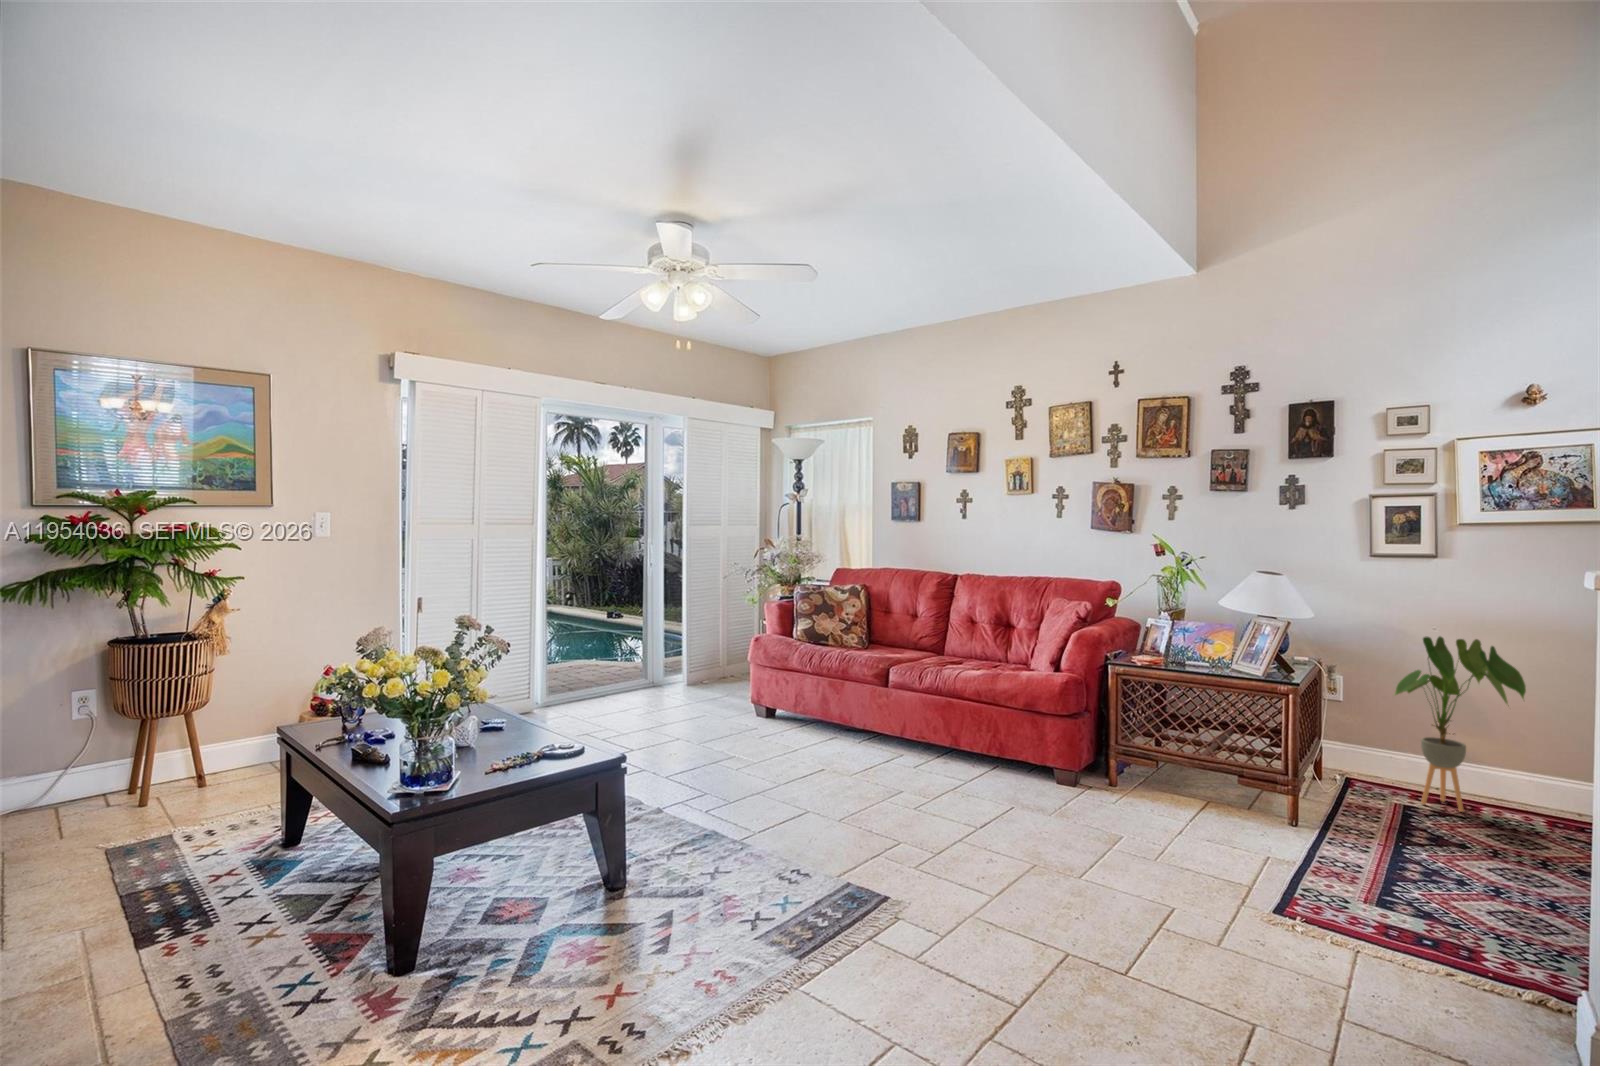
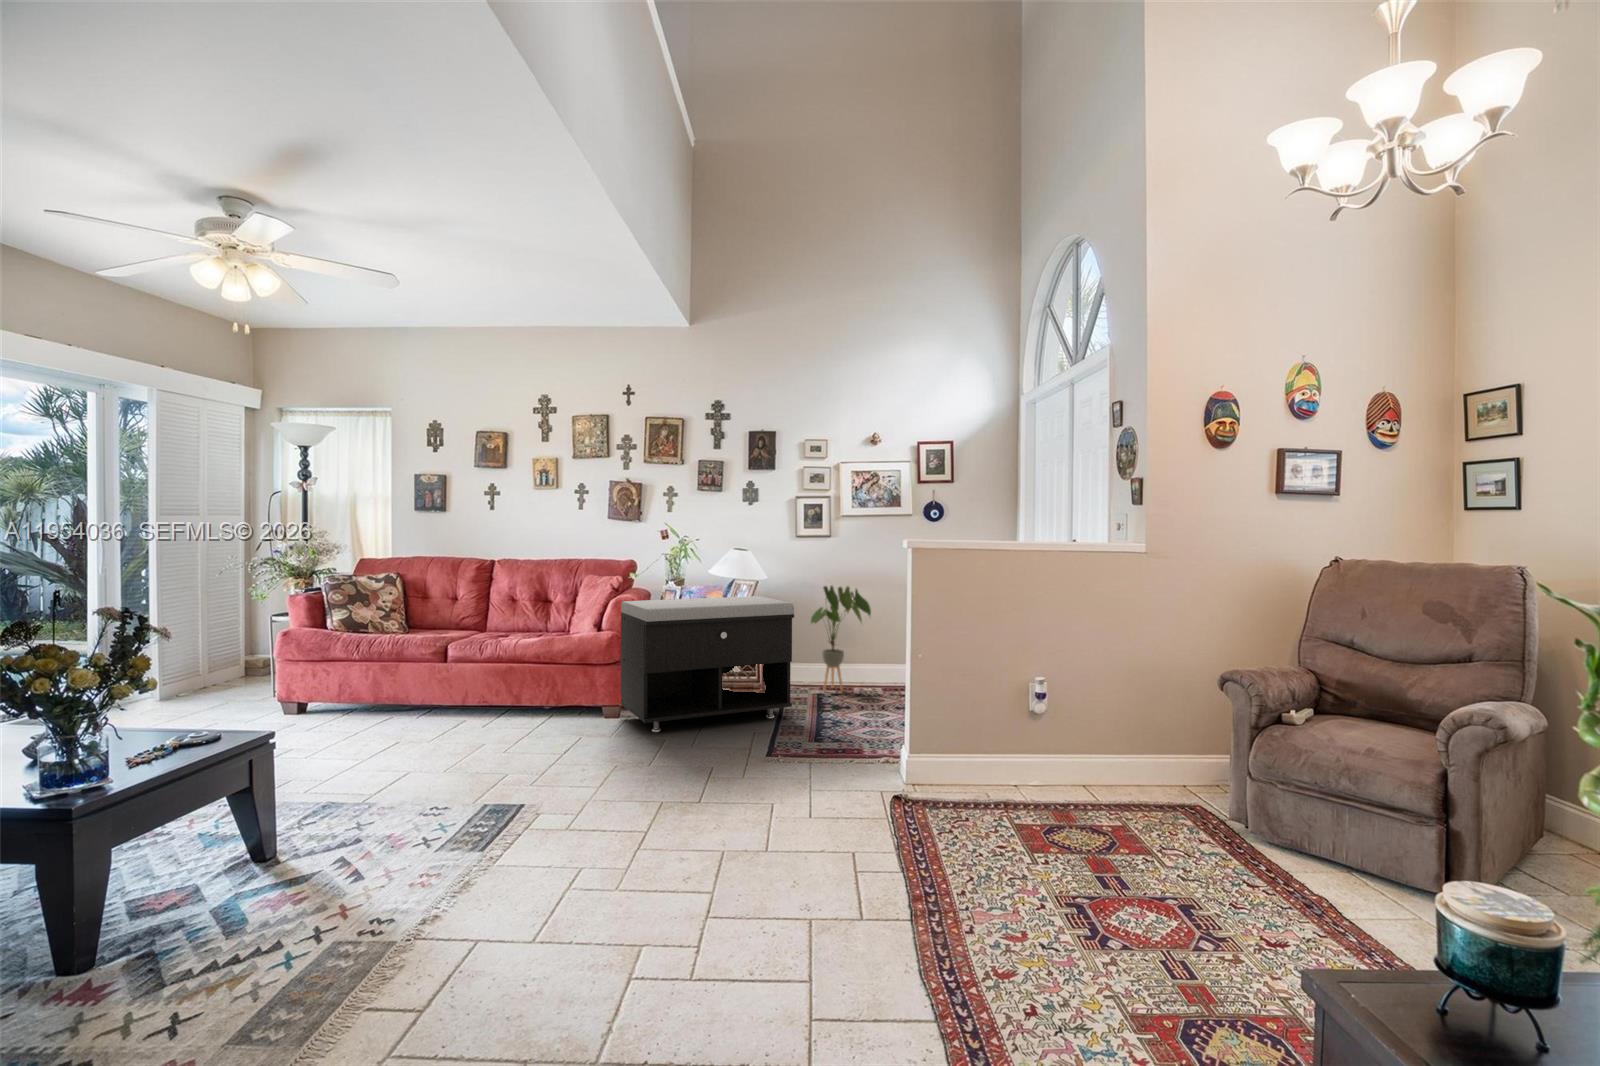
storage bench: none [1076,637,1348,838] -> present [620,596,794,732]

